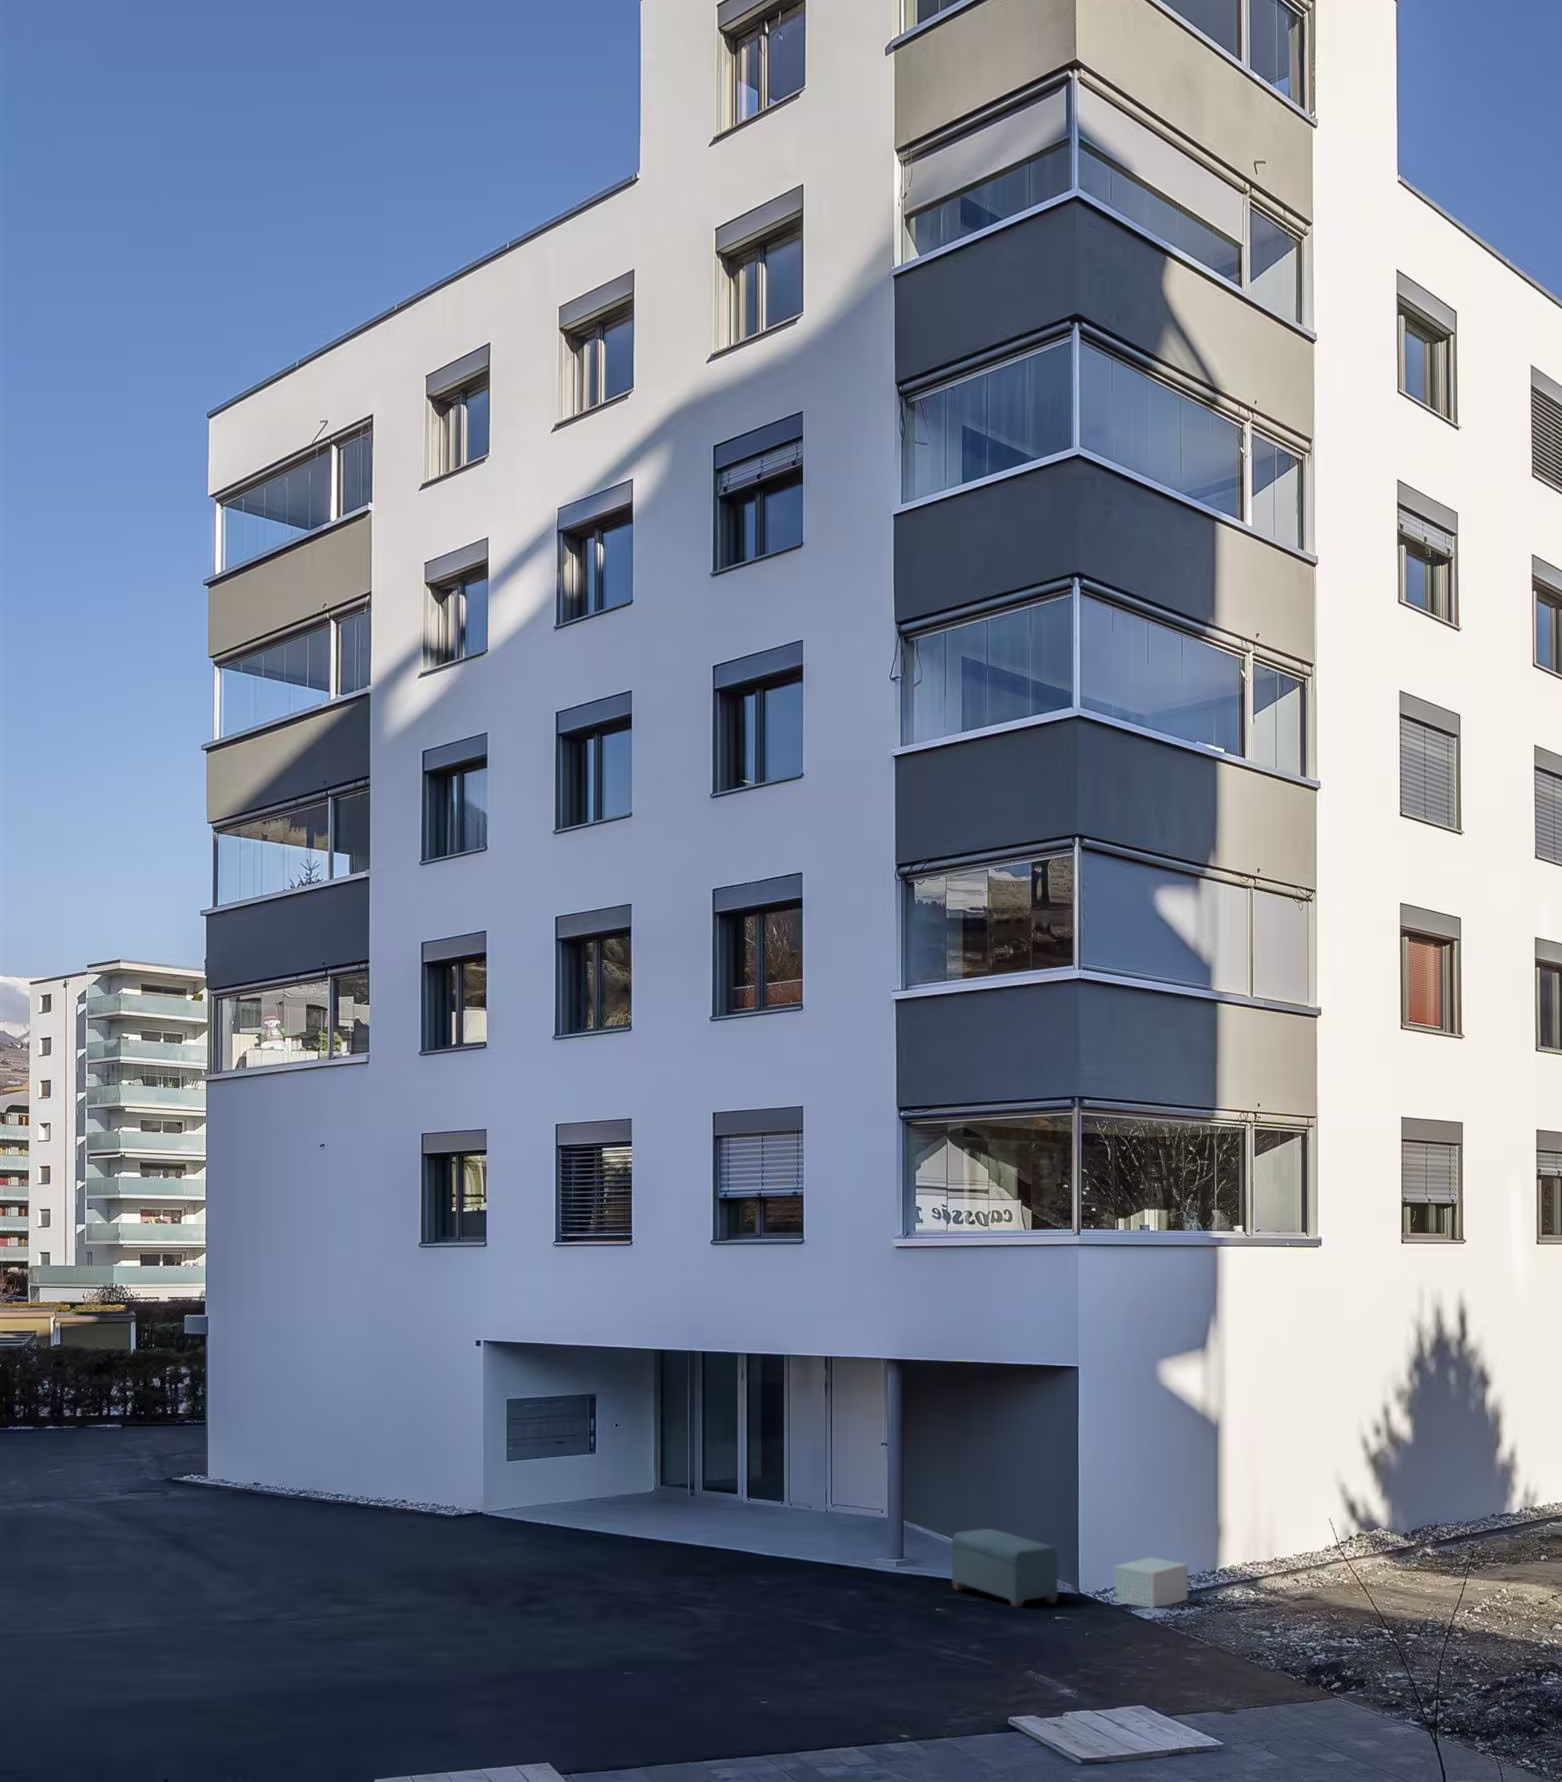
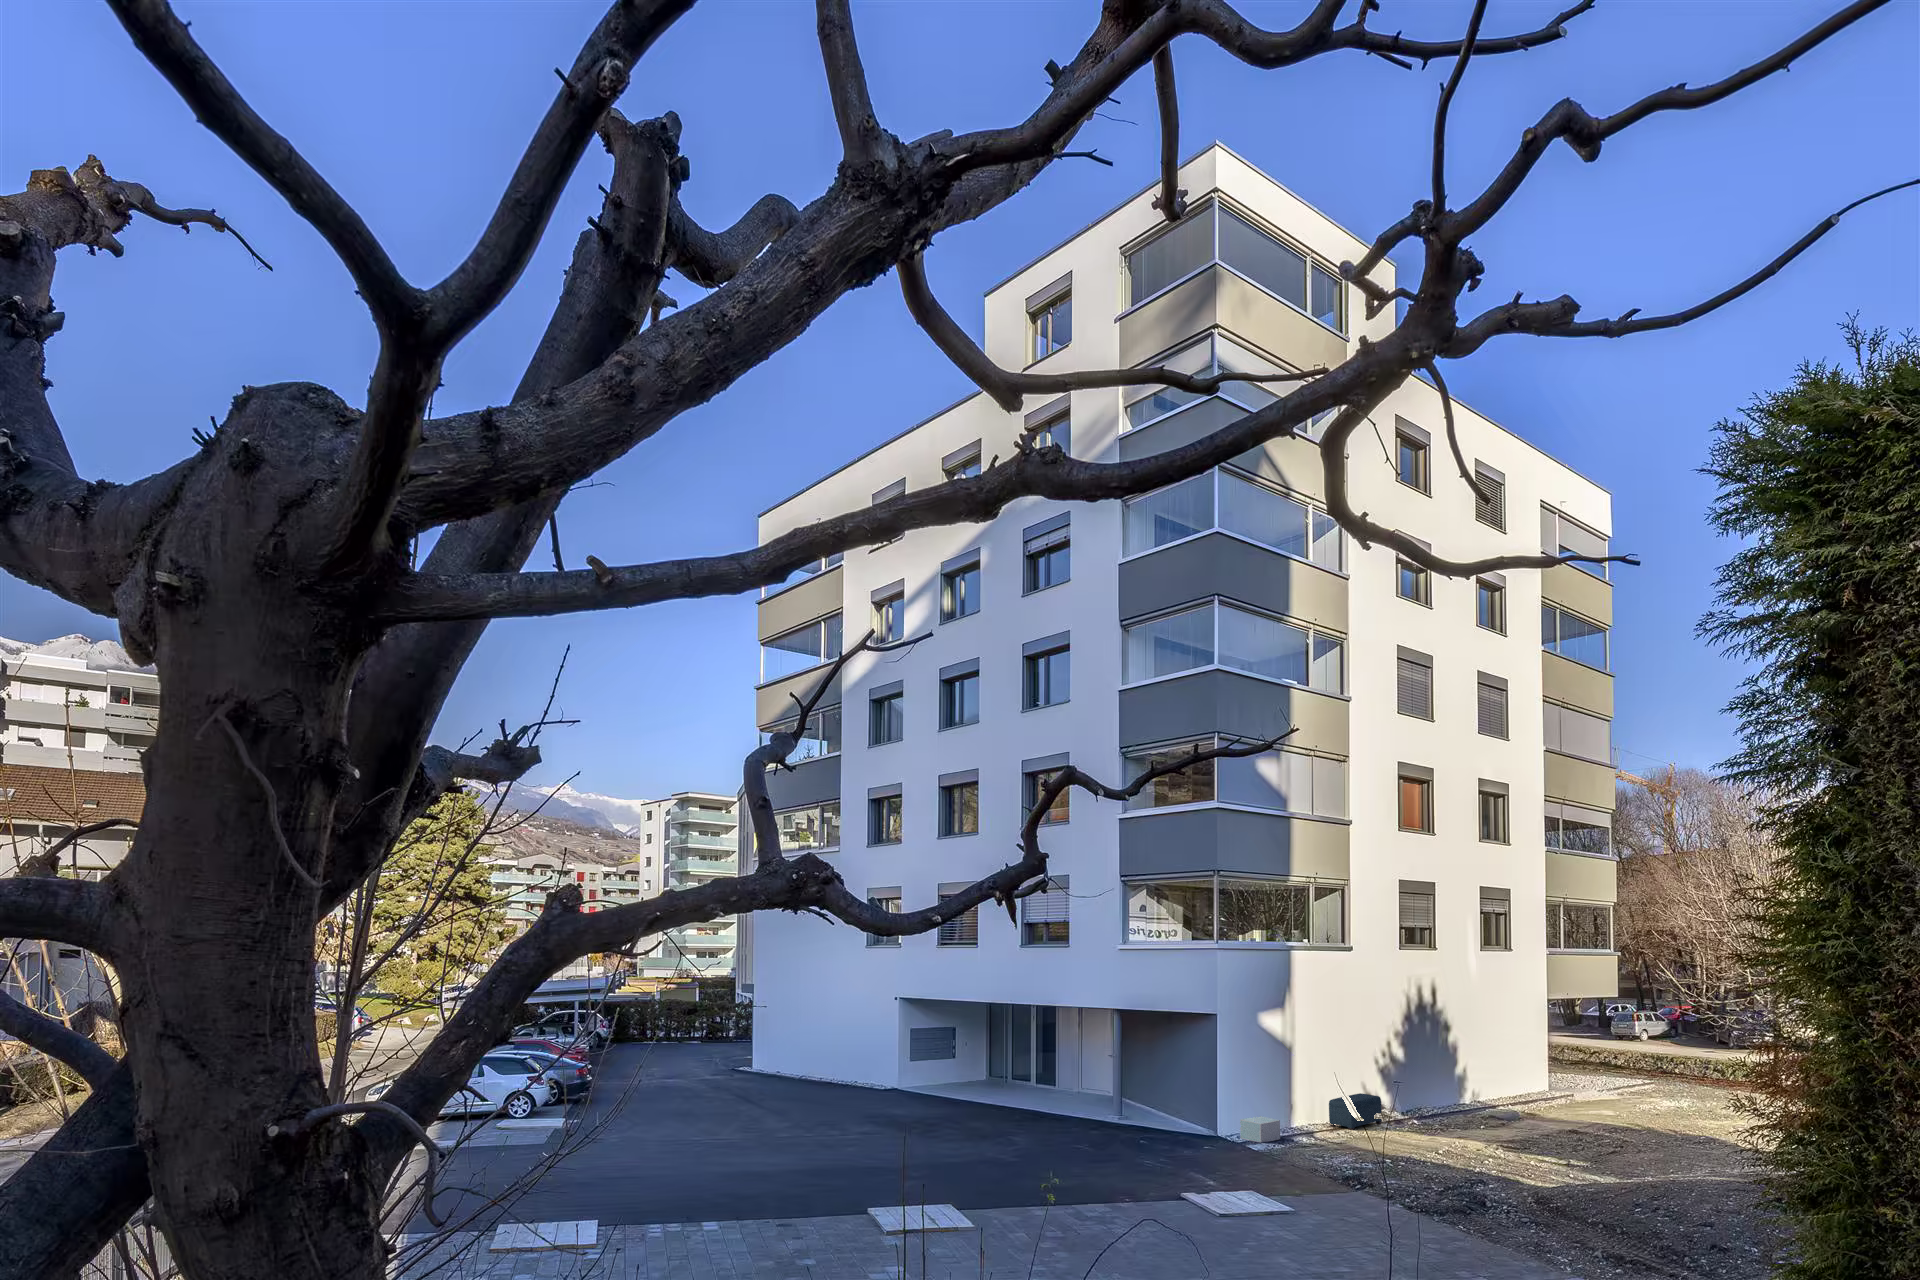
bench: present [952,1529,1058,1607] -> present [1329,1093,1382,1130]

